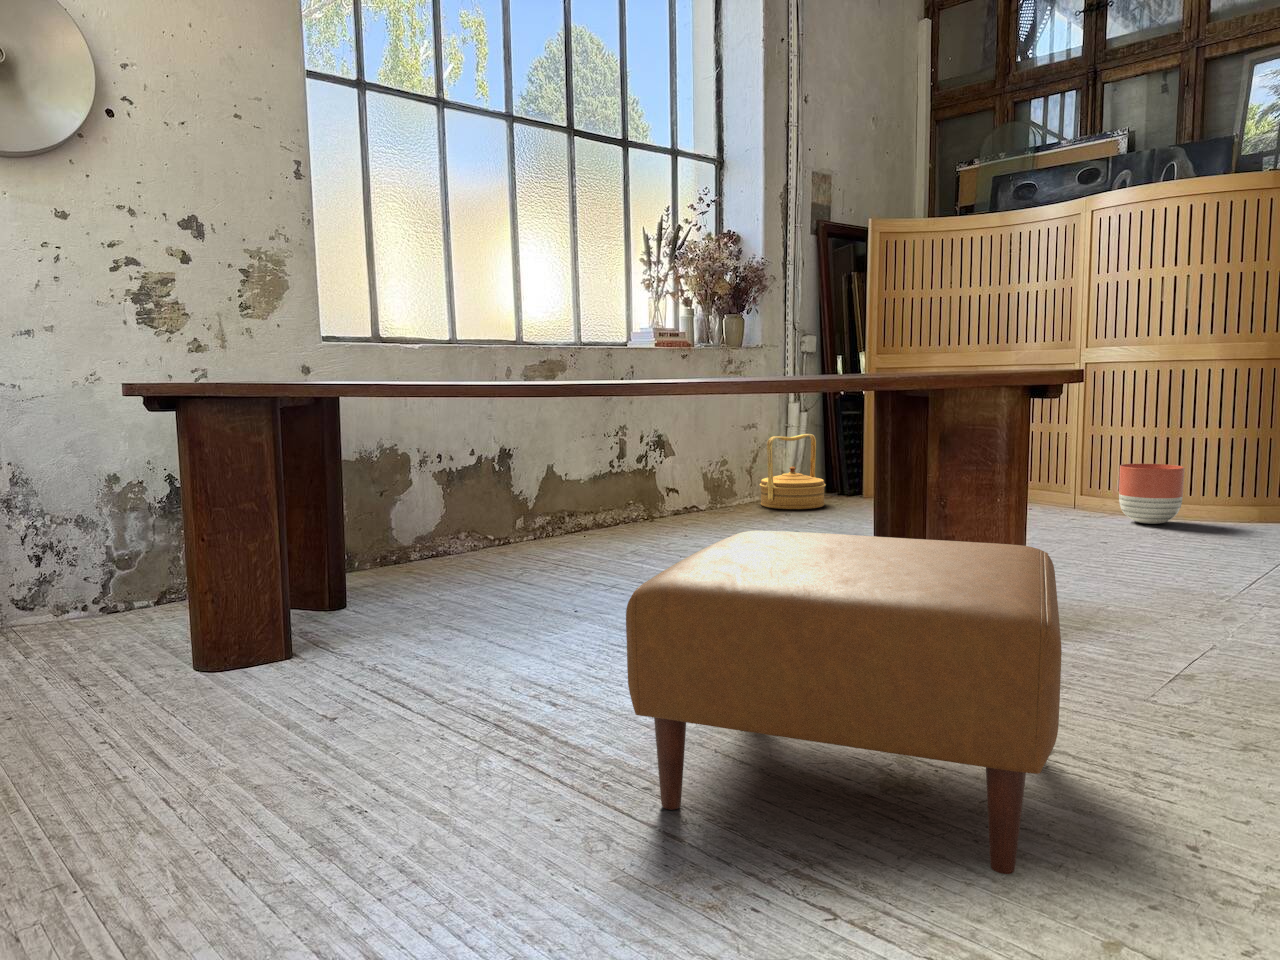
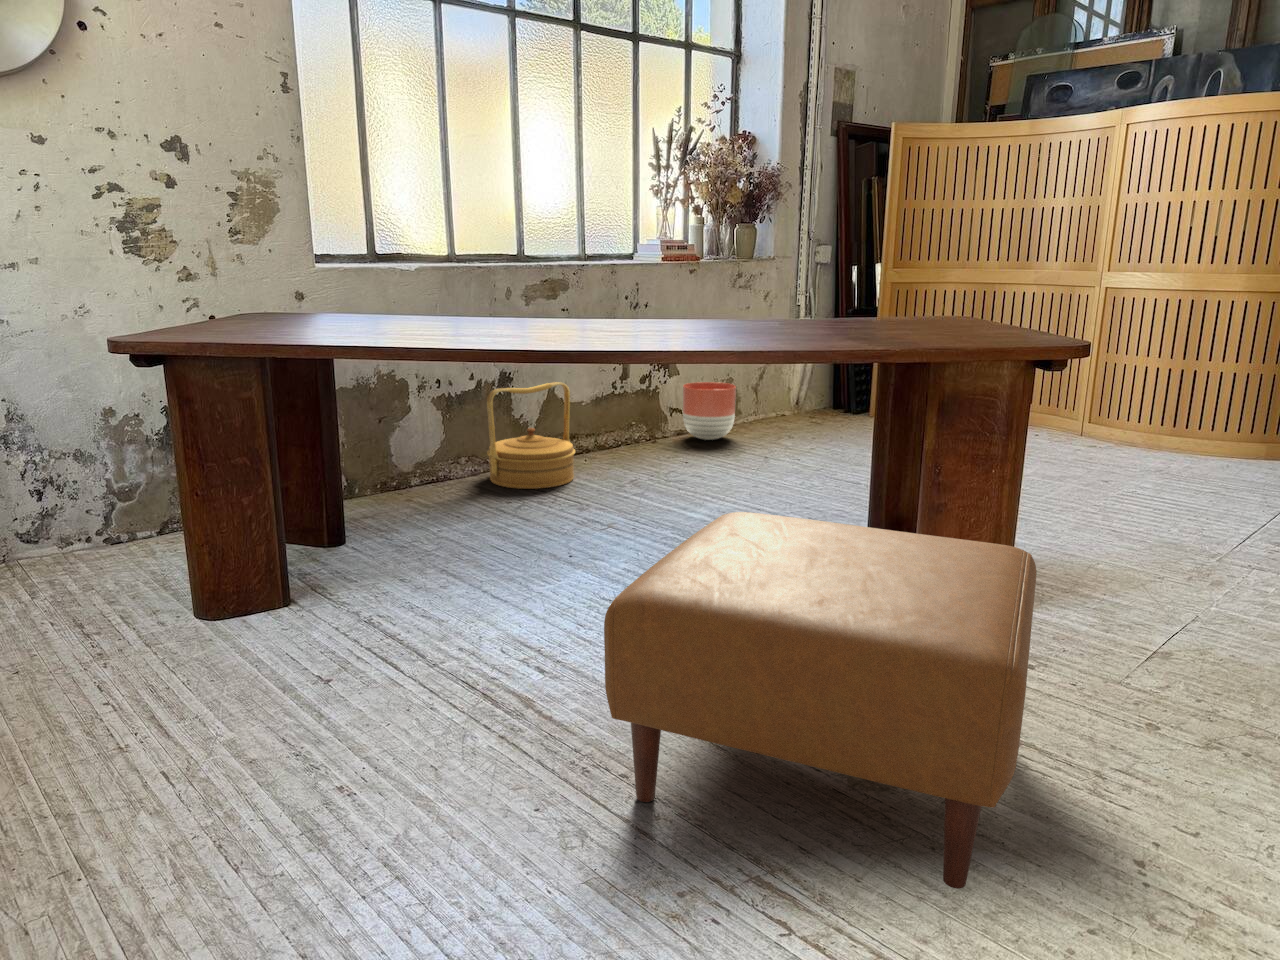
woven basket: present [760,434,826,509] -> present [487,382,575,489]
planter: present [1119,464,1185,524] -> present [683,382,736,440]

